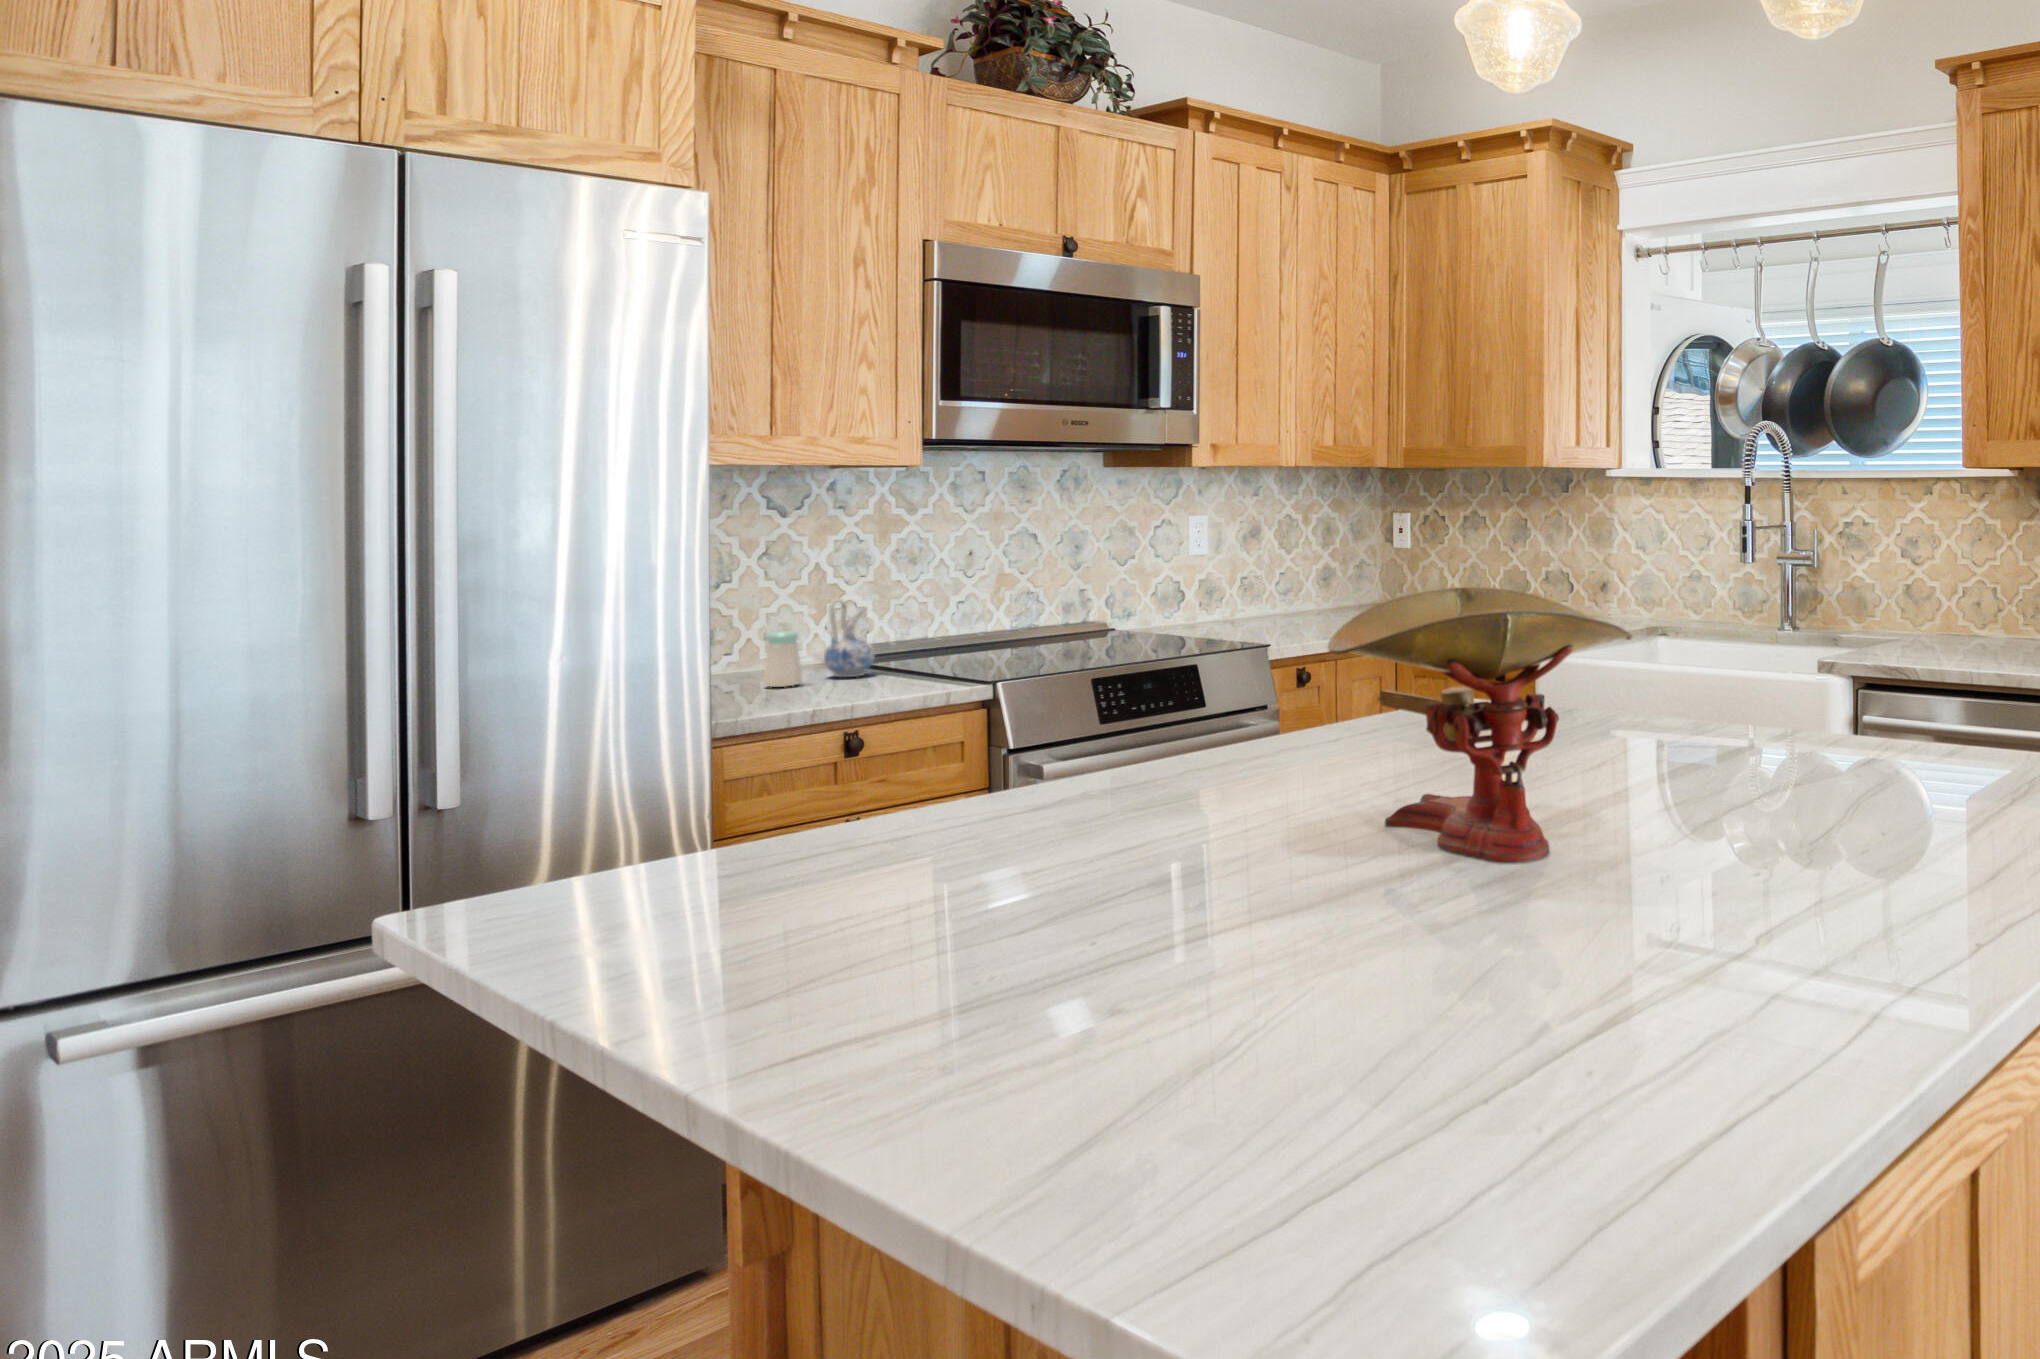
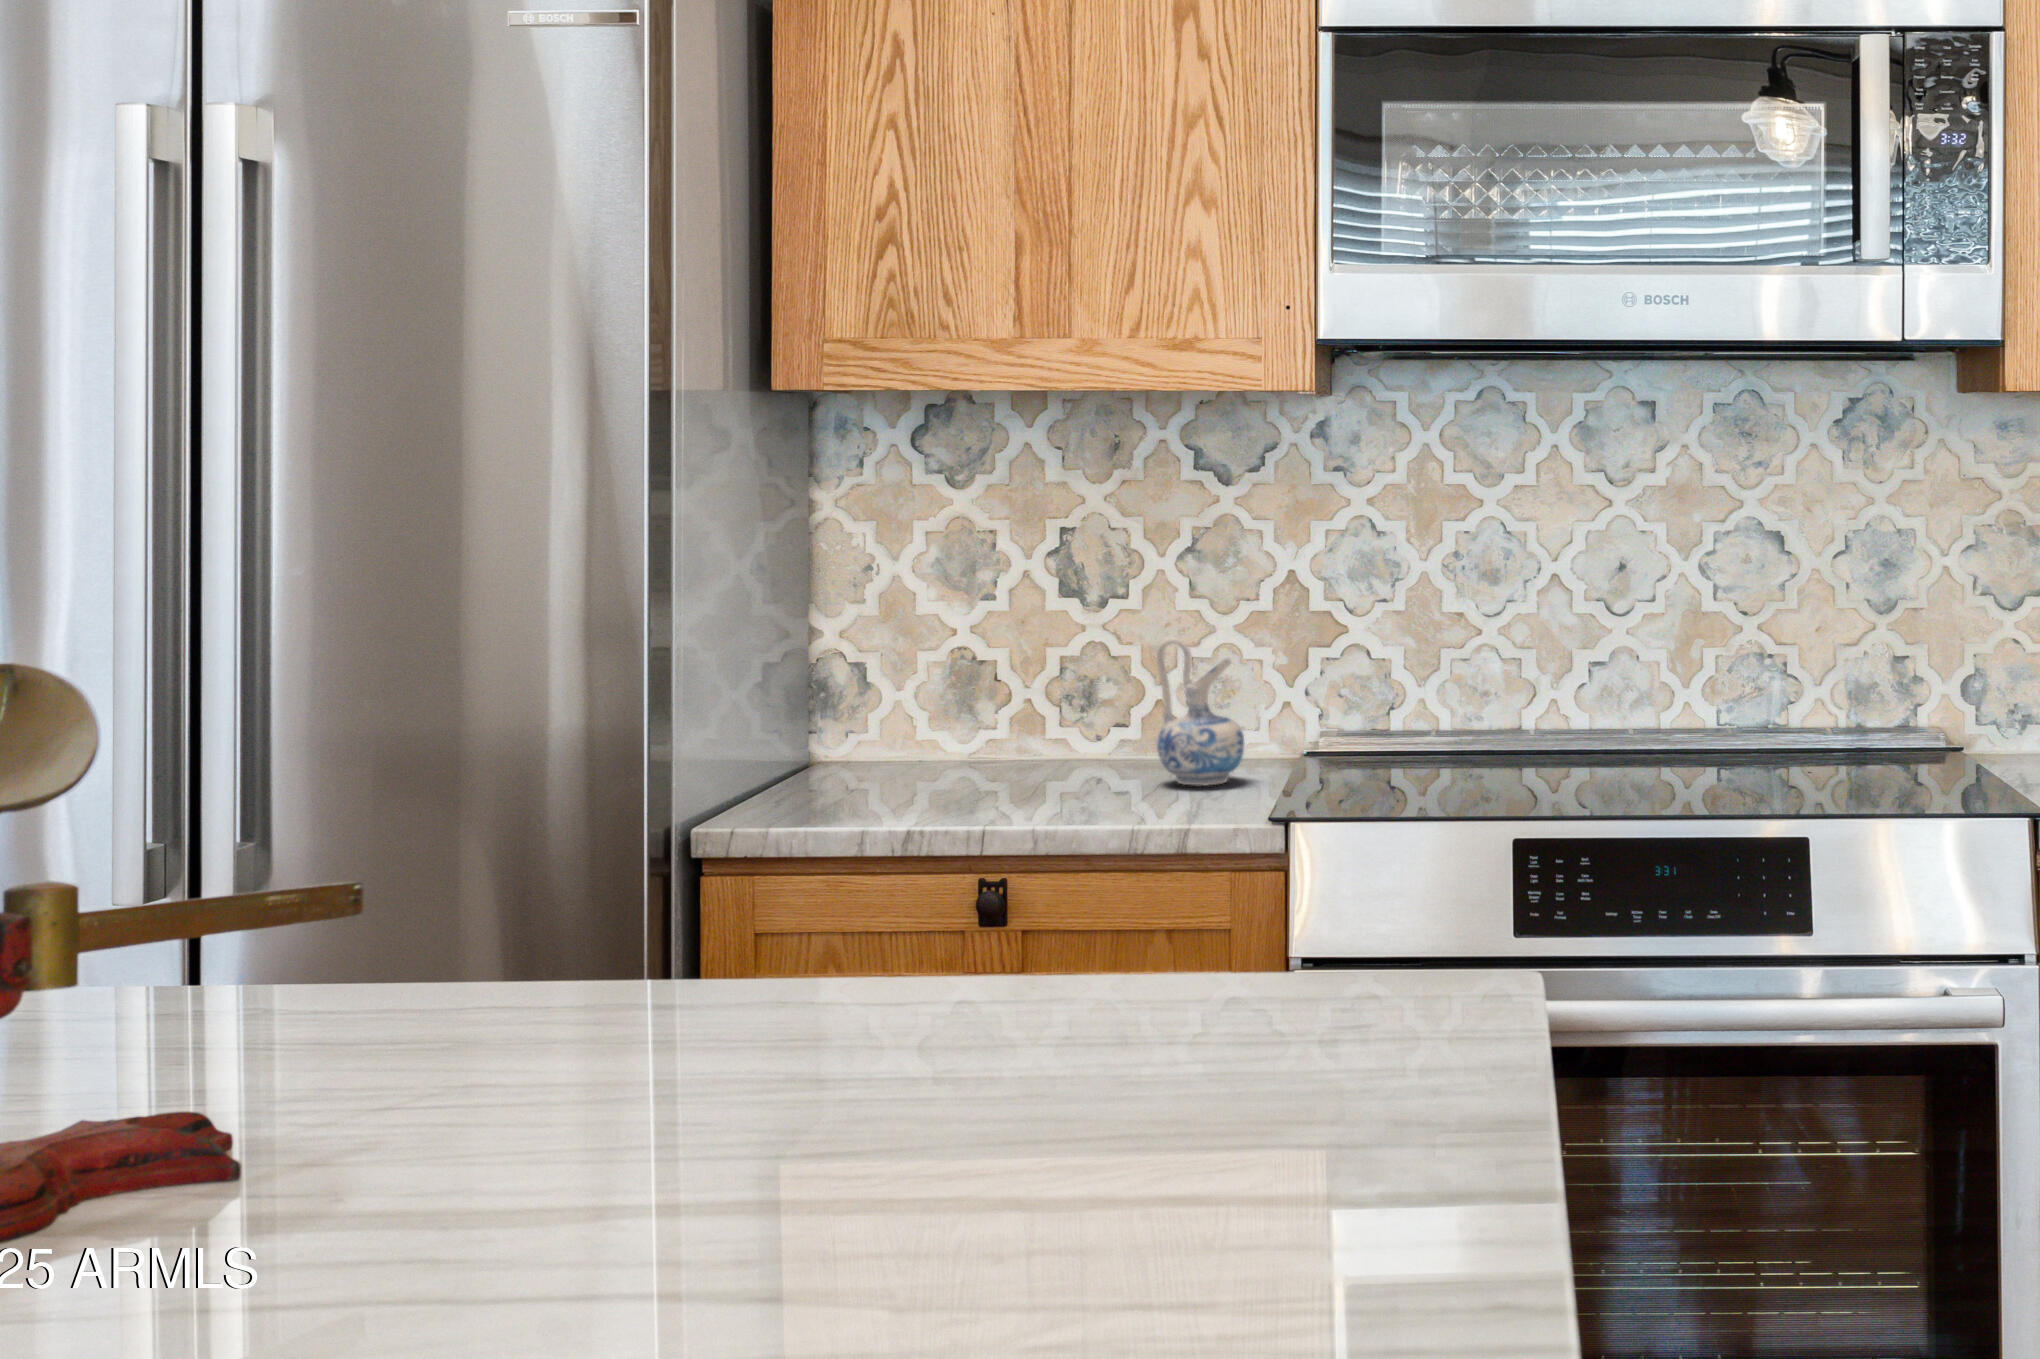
salt shaker: present [764,631,802,687] -> none [1034,687,1092,788]

